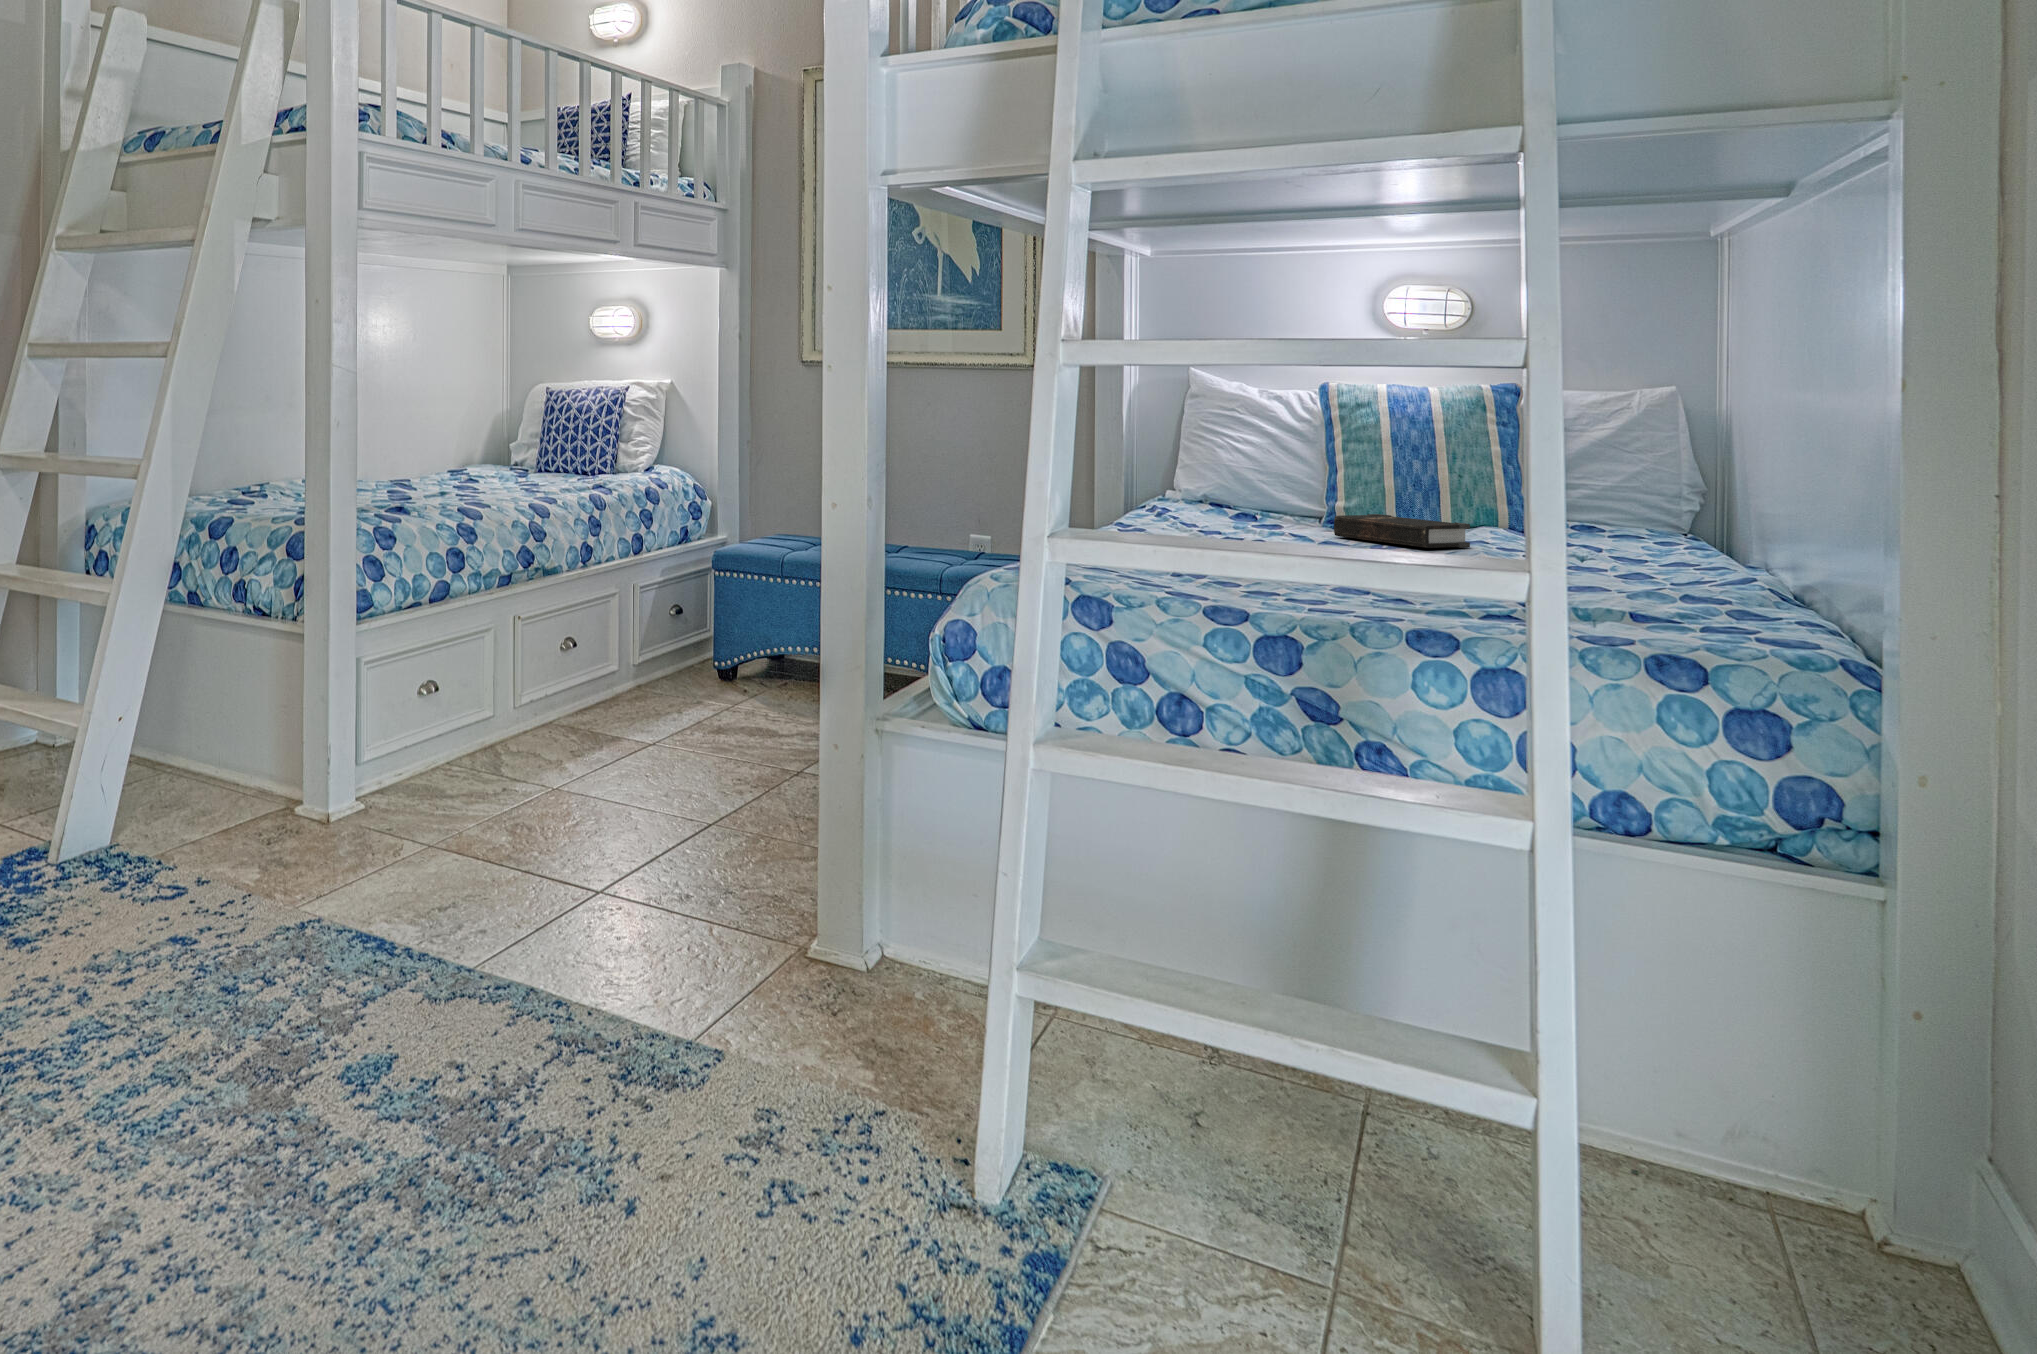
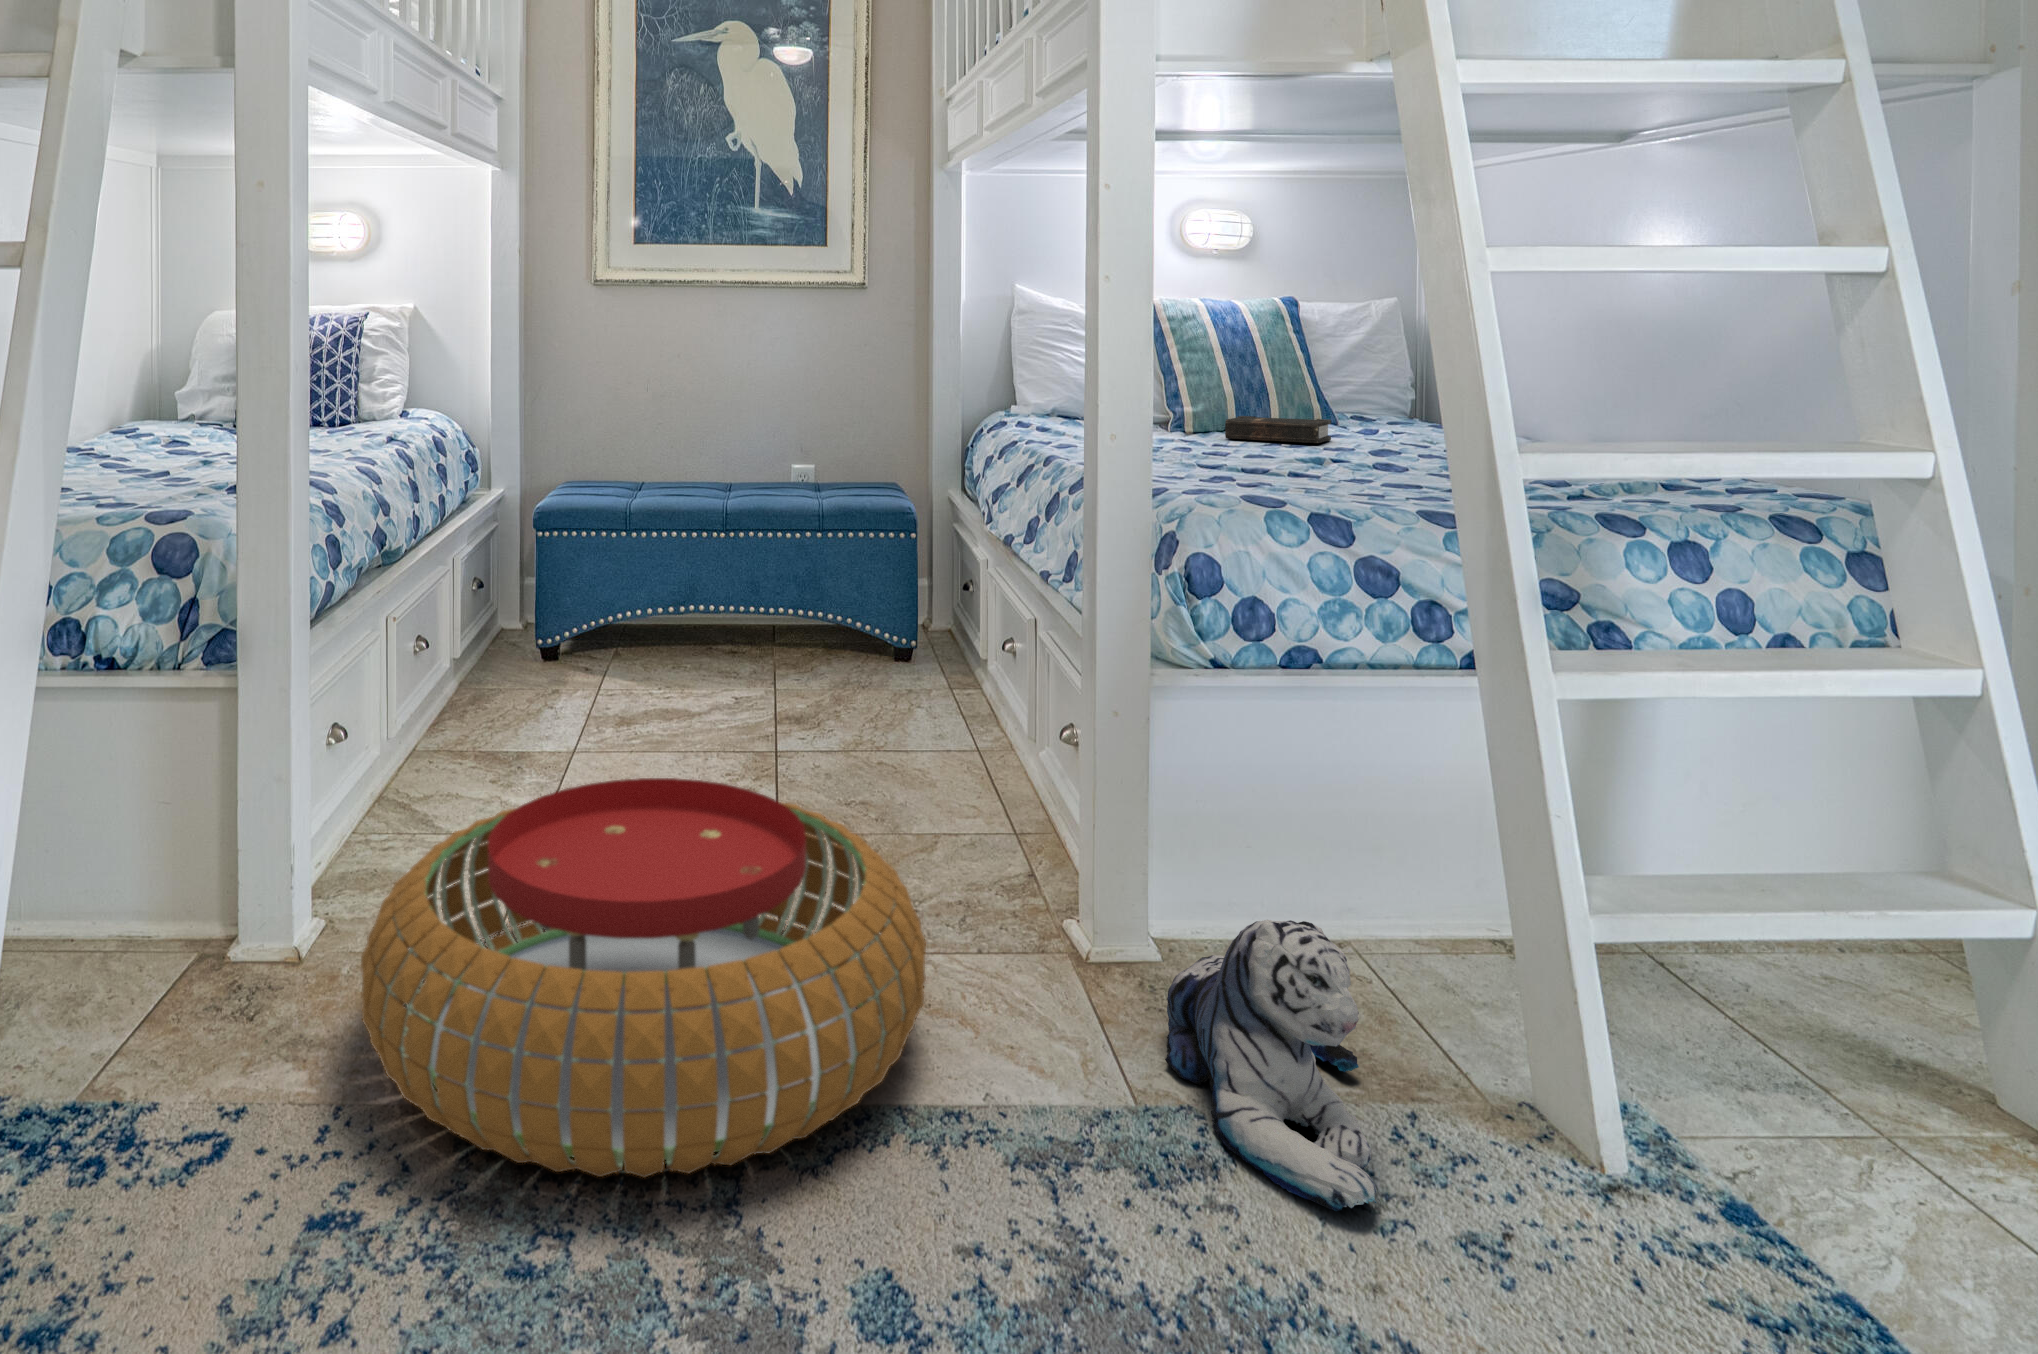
pouf: none [235,735,656,1002] -> present [361,778,926,1177]
plush toy: none [707,929,914,1182] -> present [1165,920,1377,1211]

